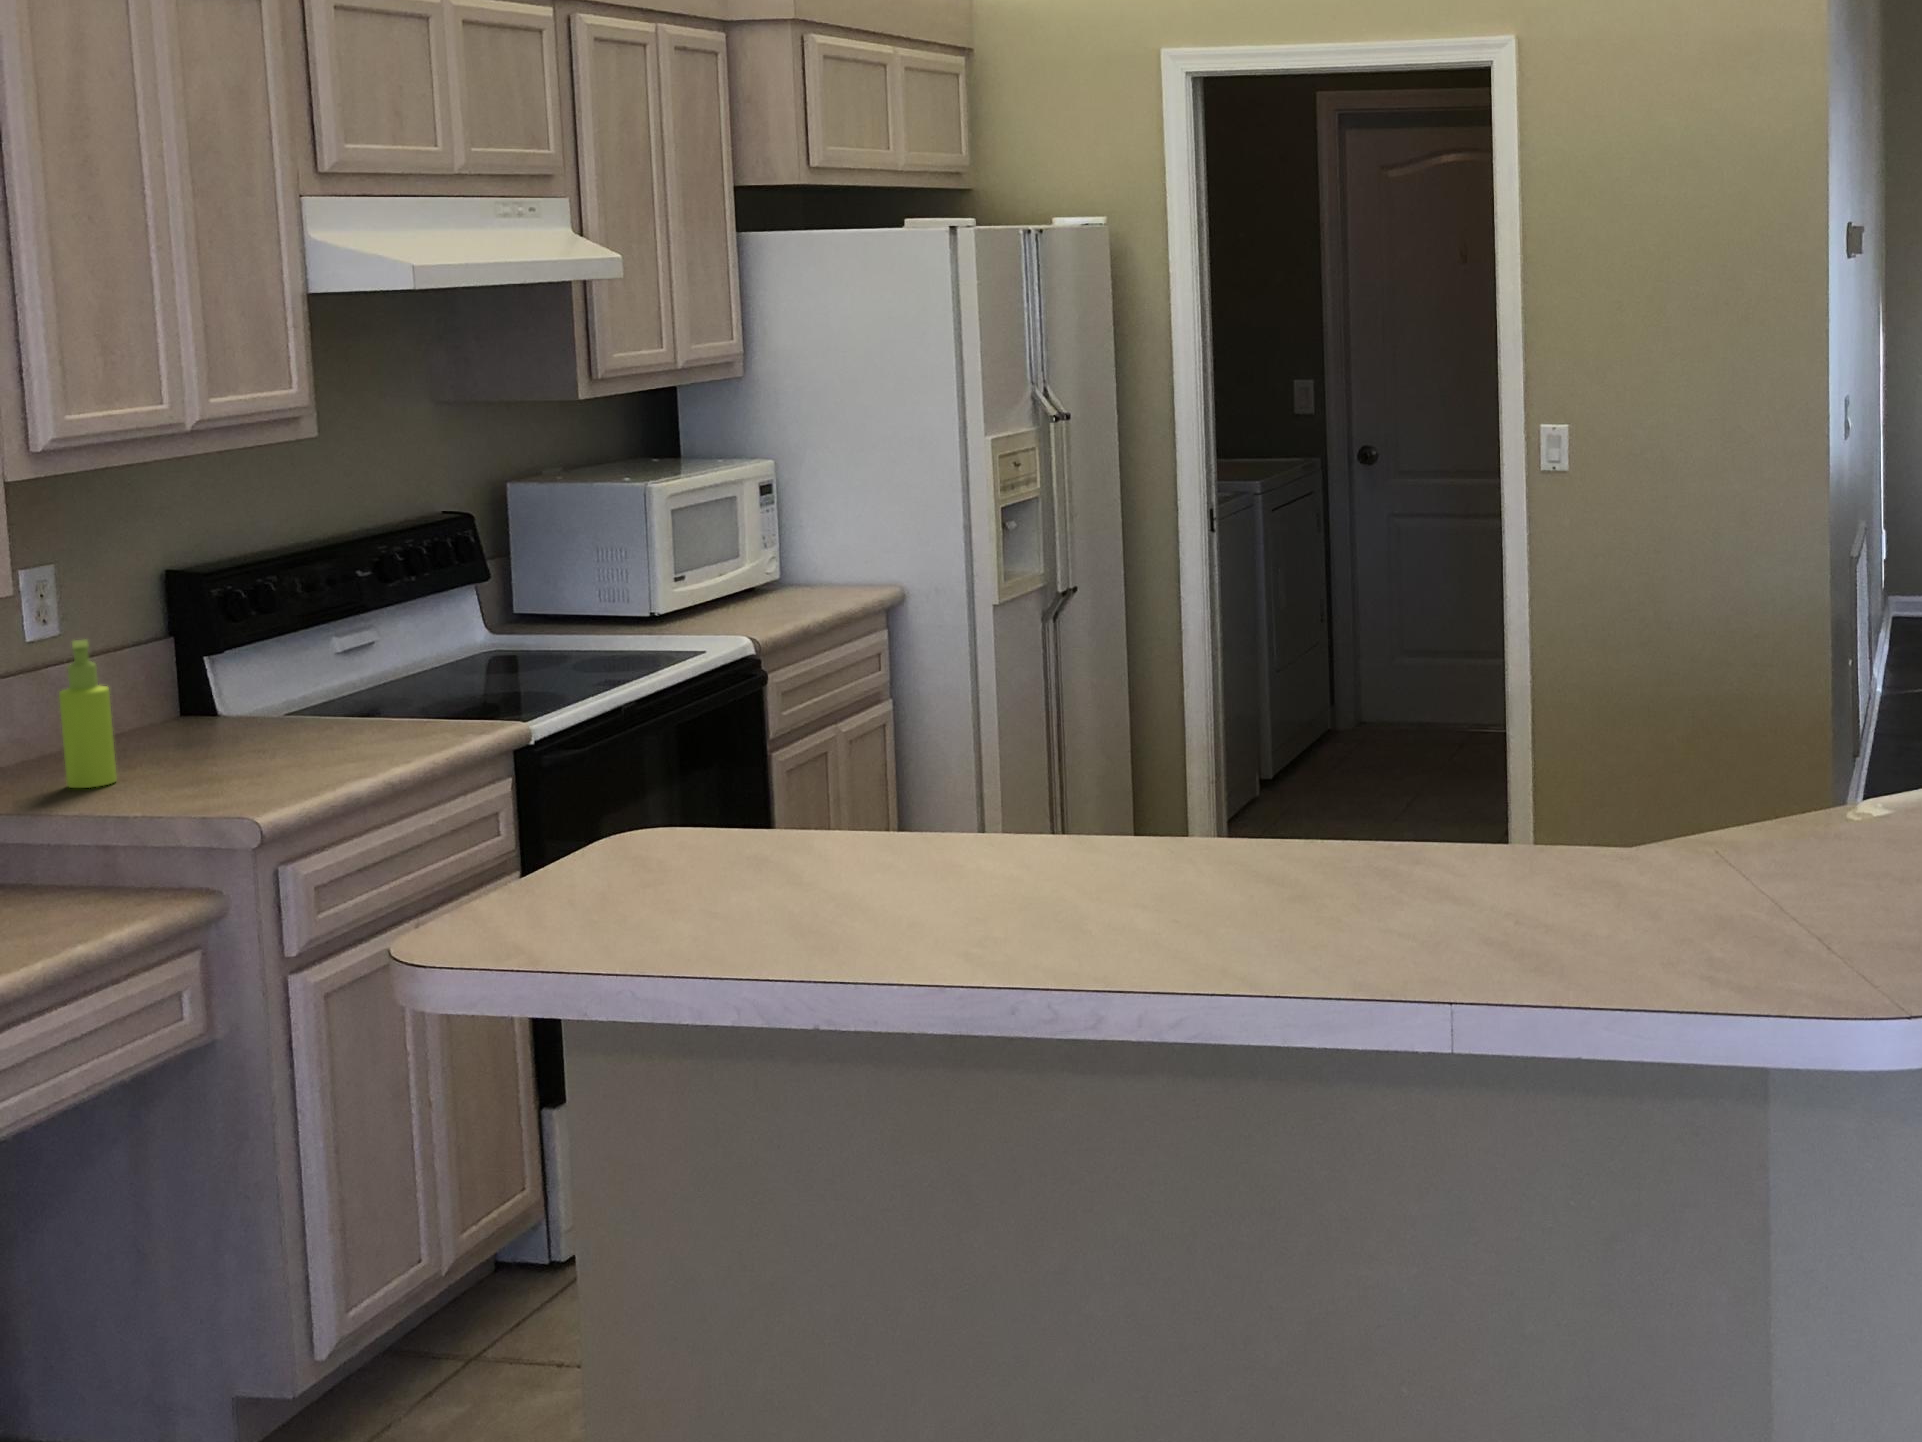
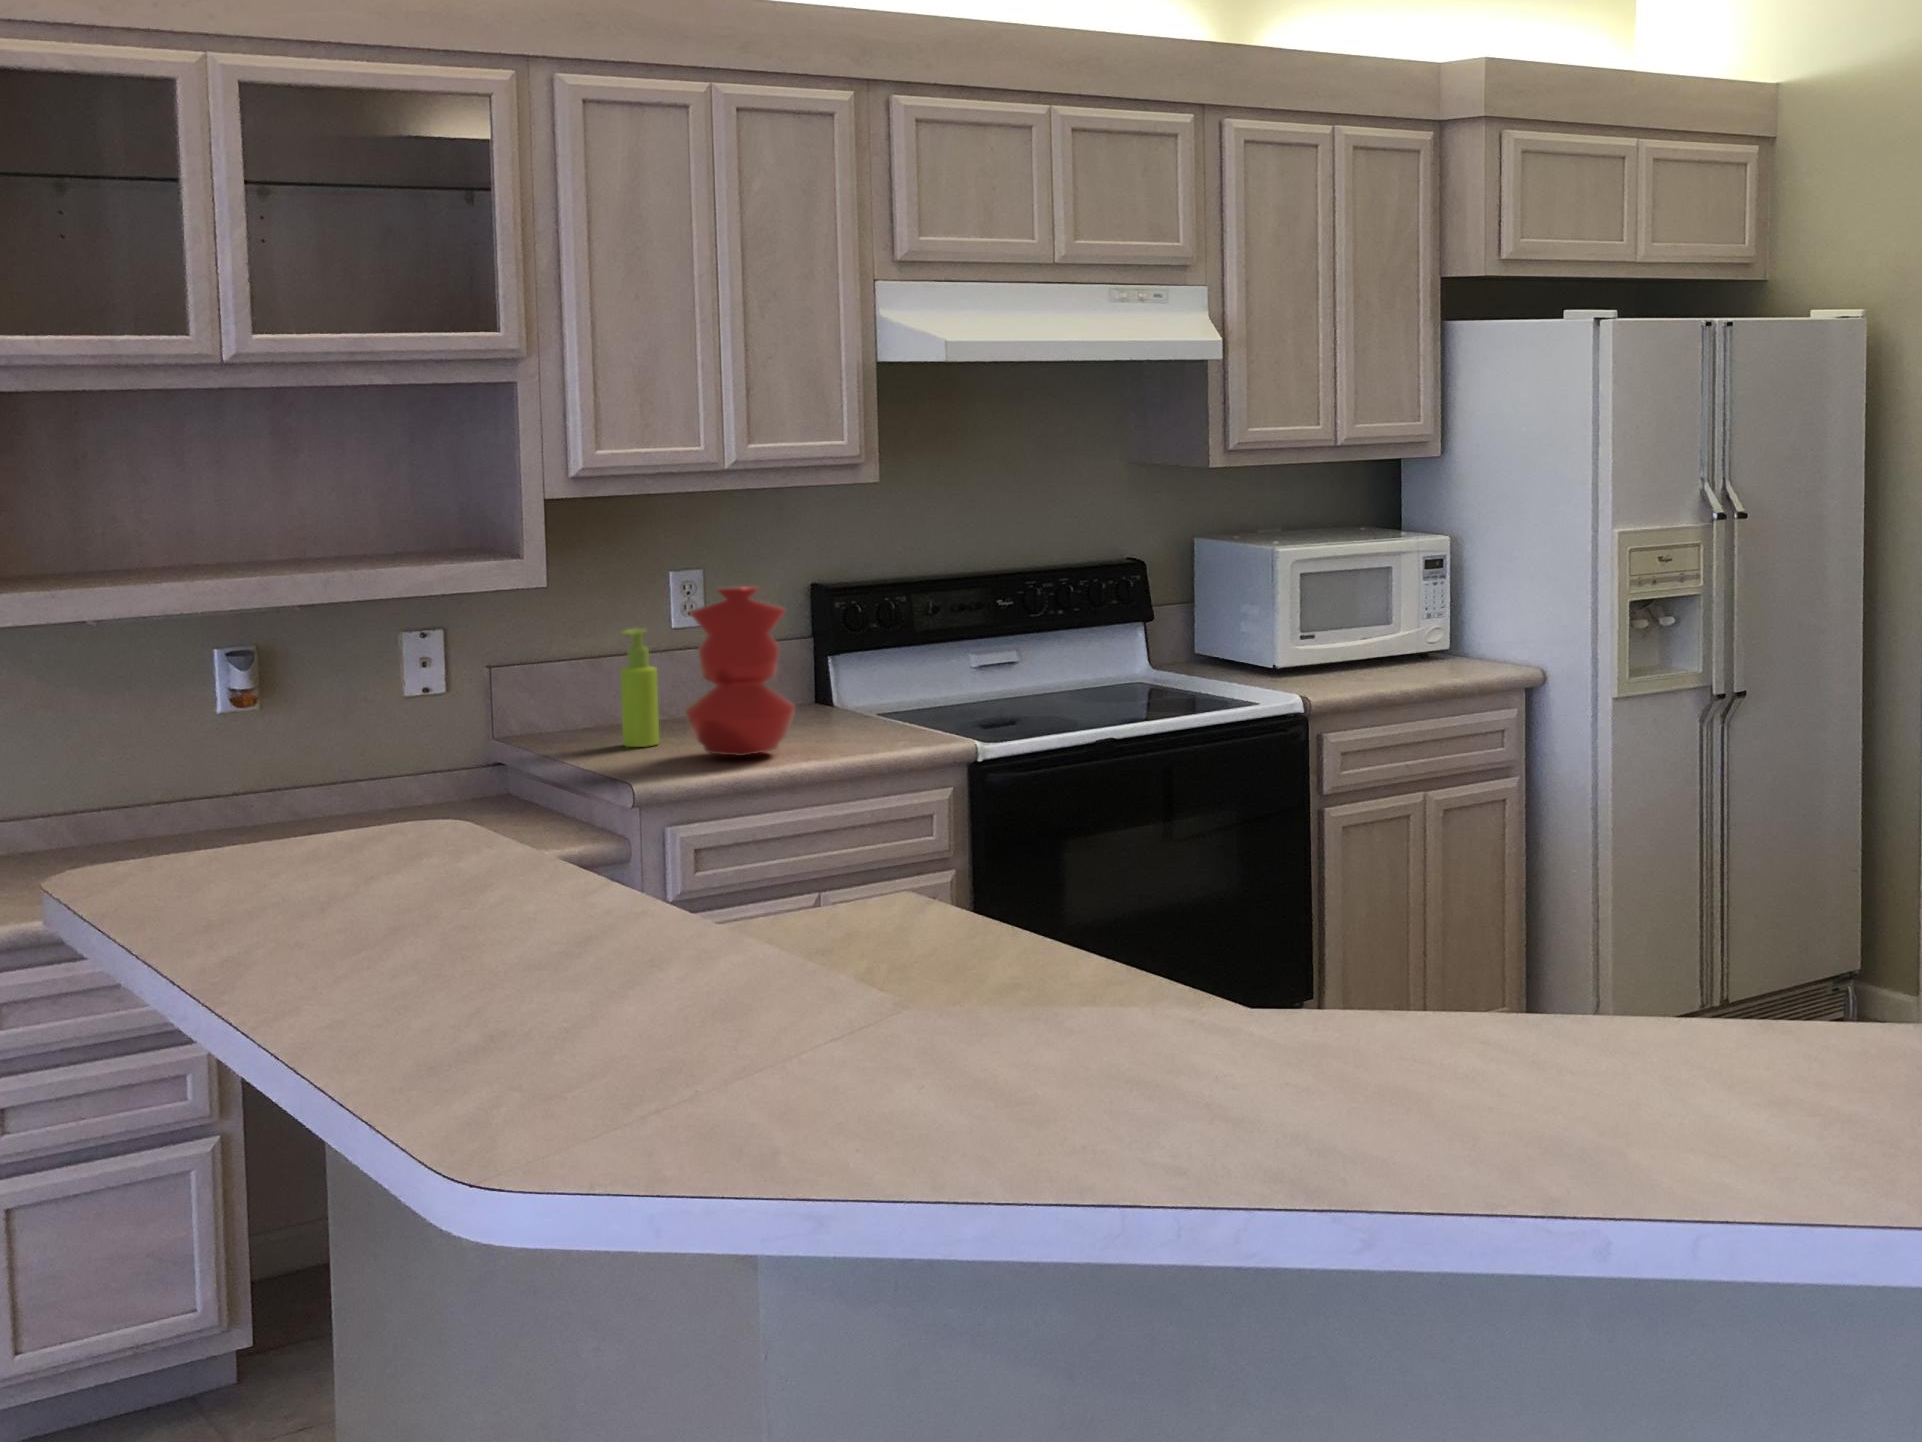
vase: none [199,570,342,773] -> present [685,586,795,756]

